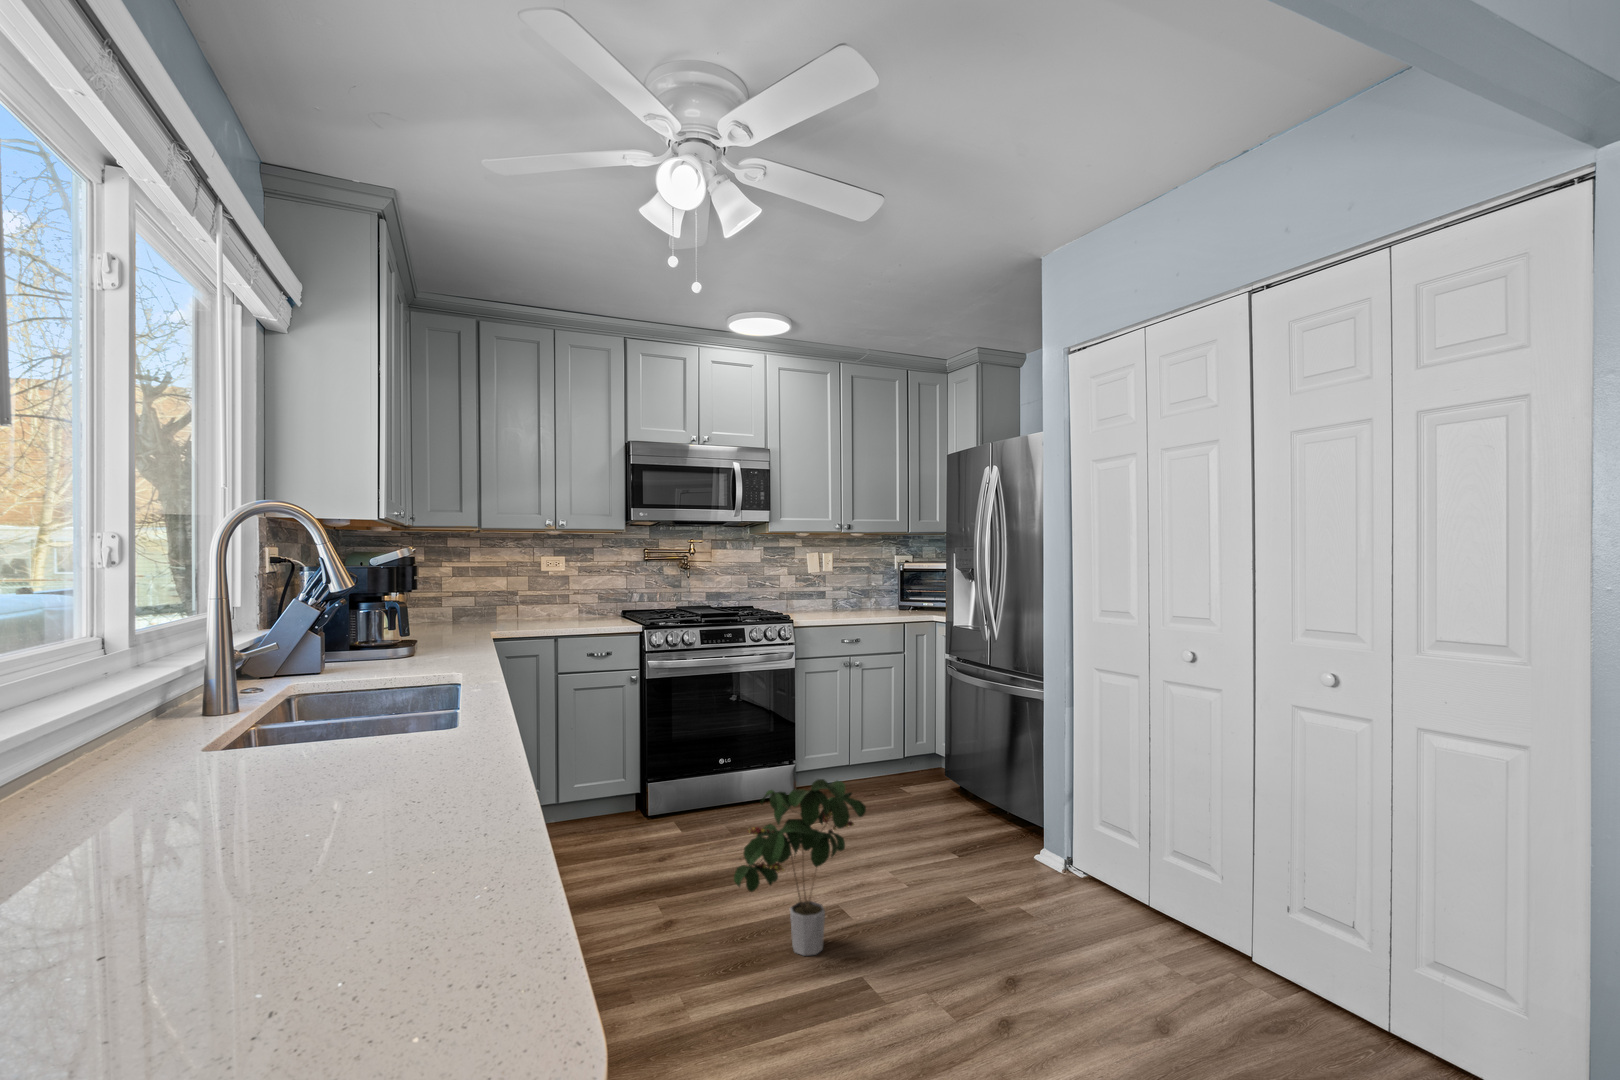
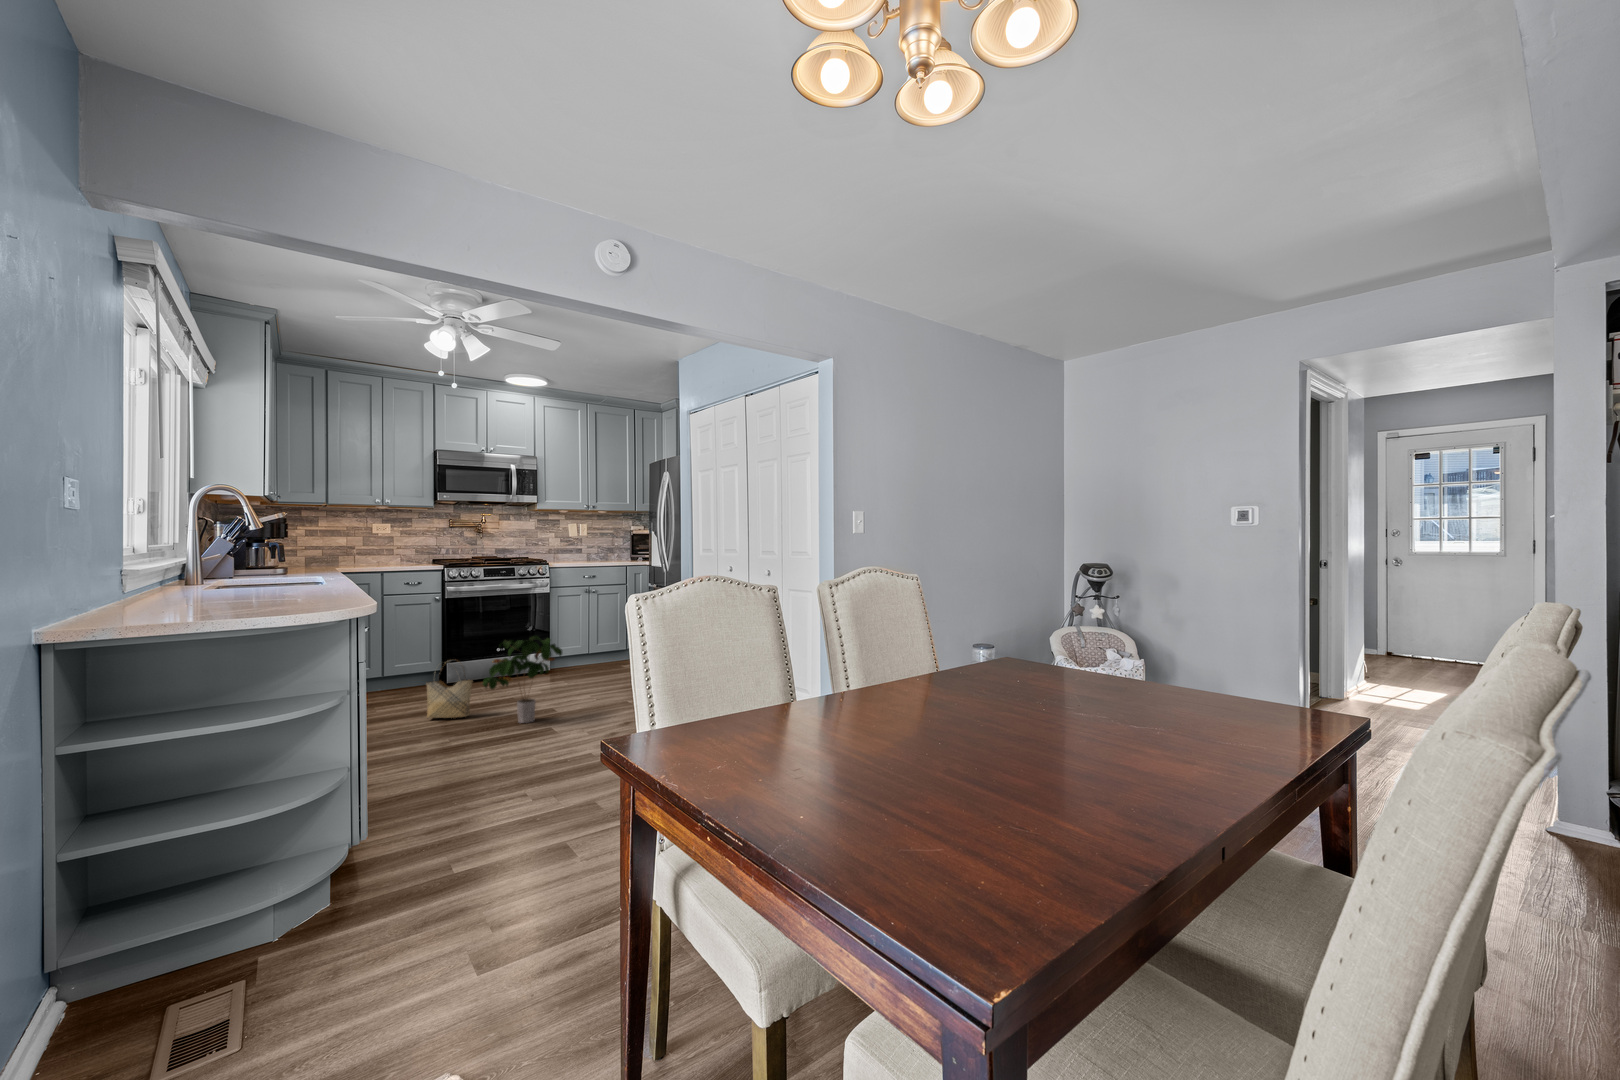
woven basket: none [628,808,706,923] -> present [426,659,472,718]

